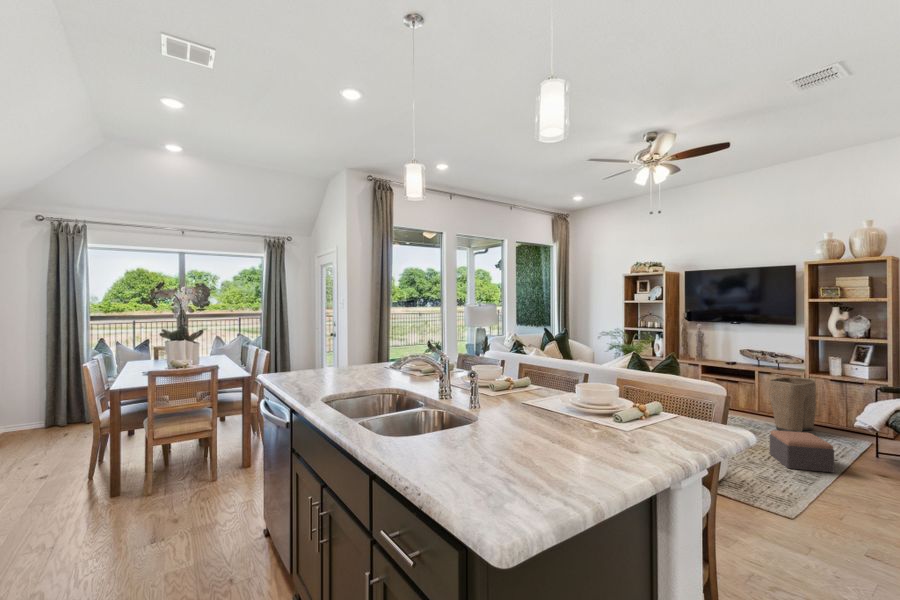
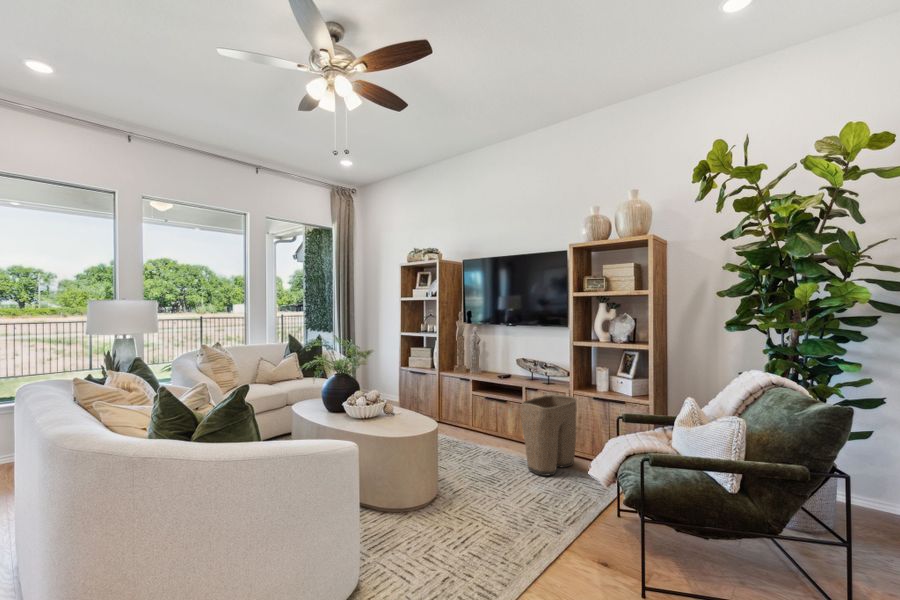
footstool: present [770,430,834,472] -> none [484,488,550,559]

